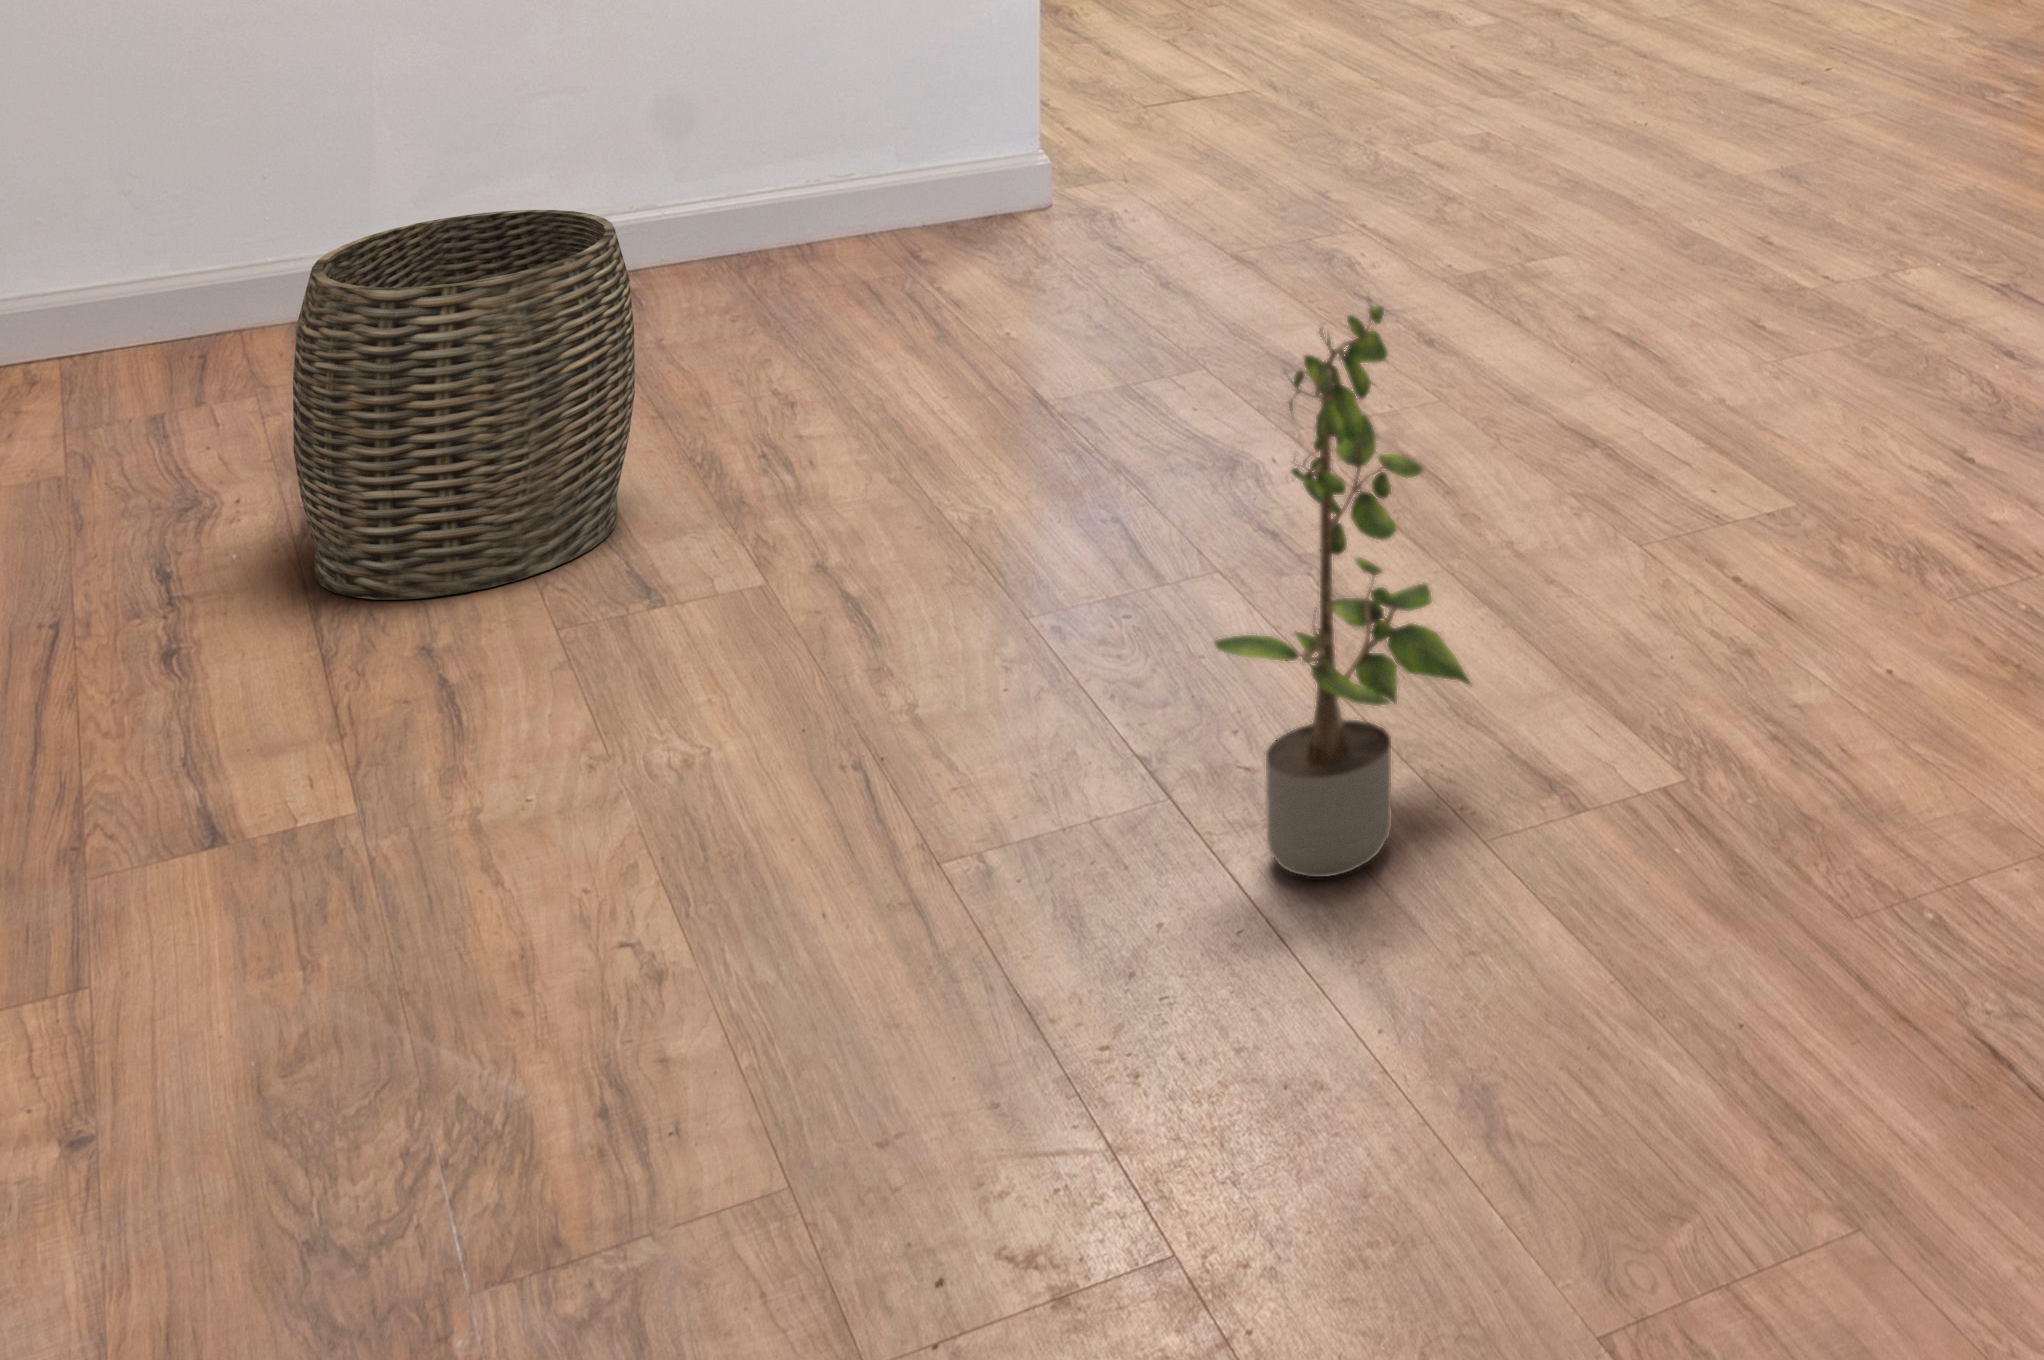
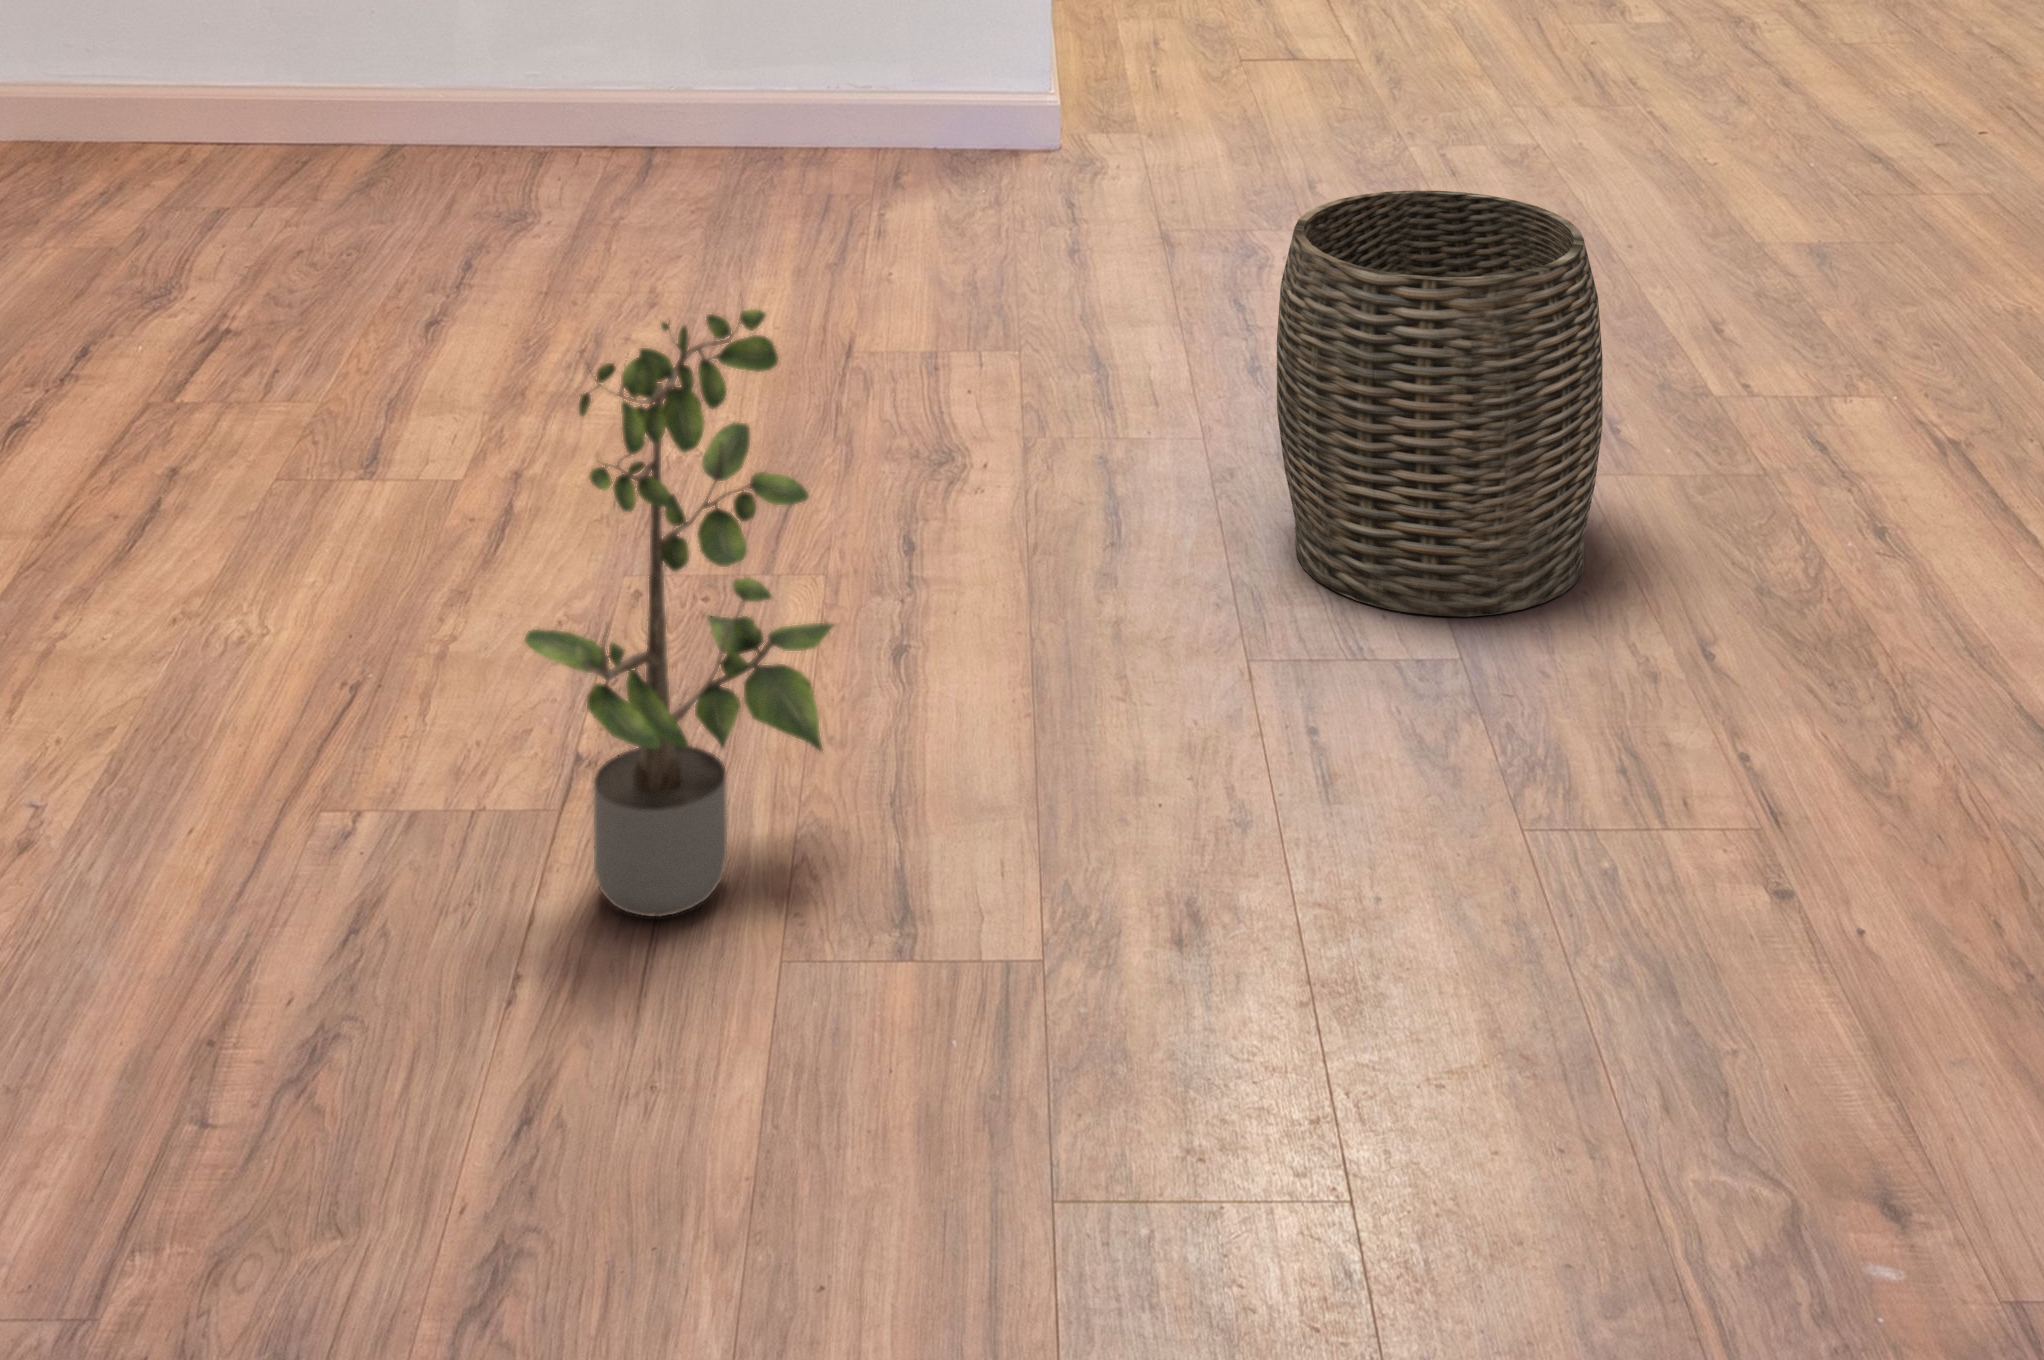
woven basket: present [293,210,635,599] -> present [1277,190,1603,616]

